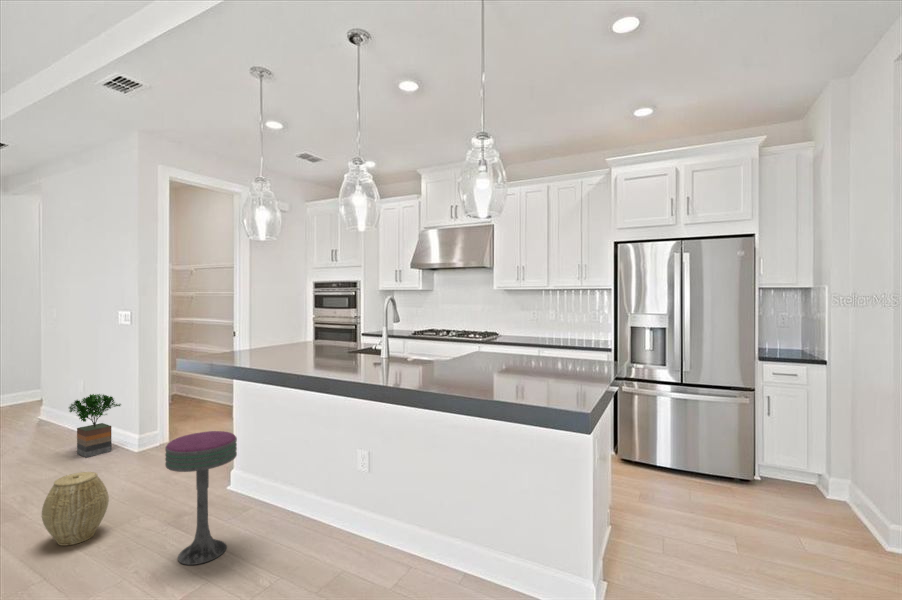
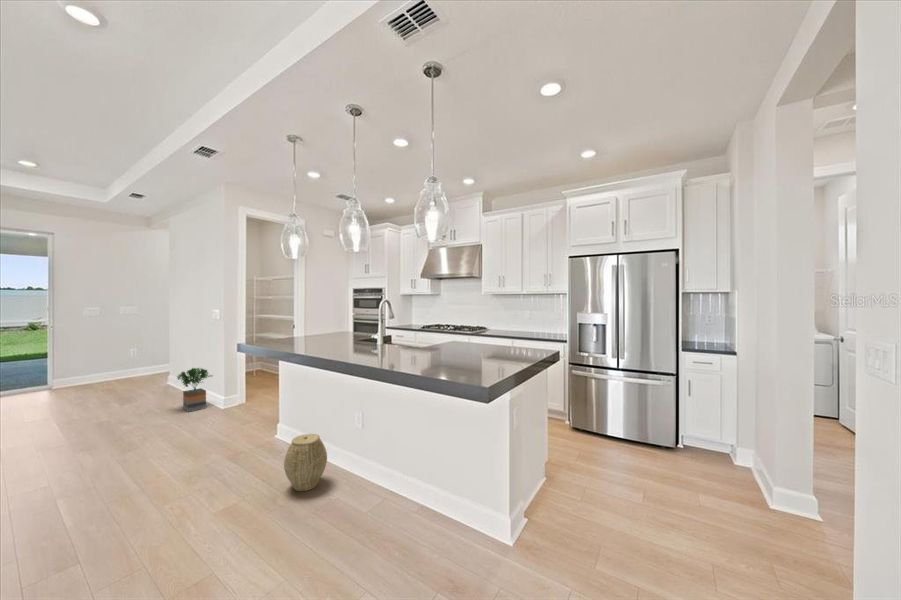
bar stool: present [165,431,237,565] -> none [217,395,268,489]
woven basket: present [42,472,109,546] -> present [284,434,327,491]

